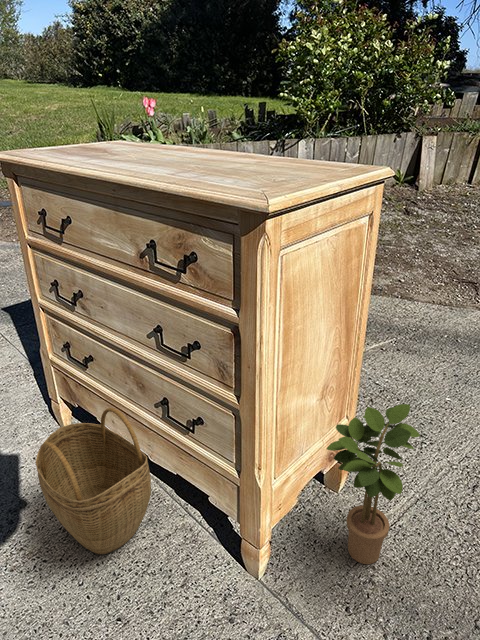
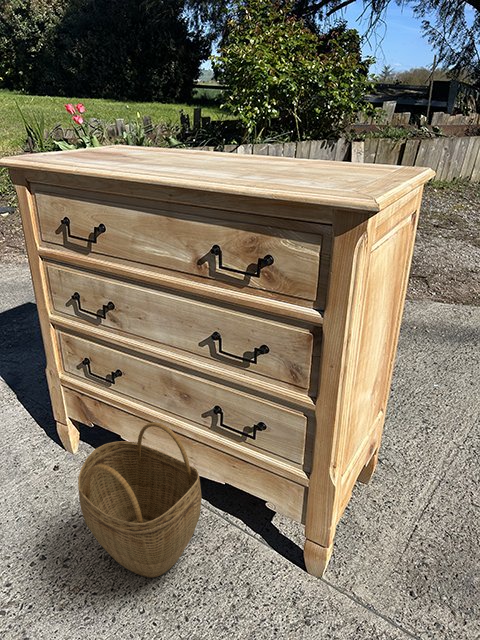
potted plant: present [327,404,420,564] -> none [377,392,464,549]

